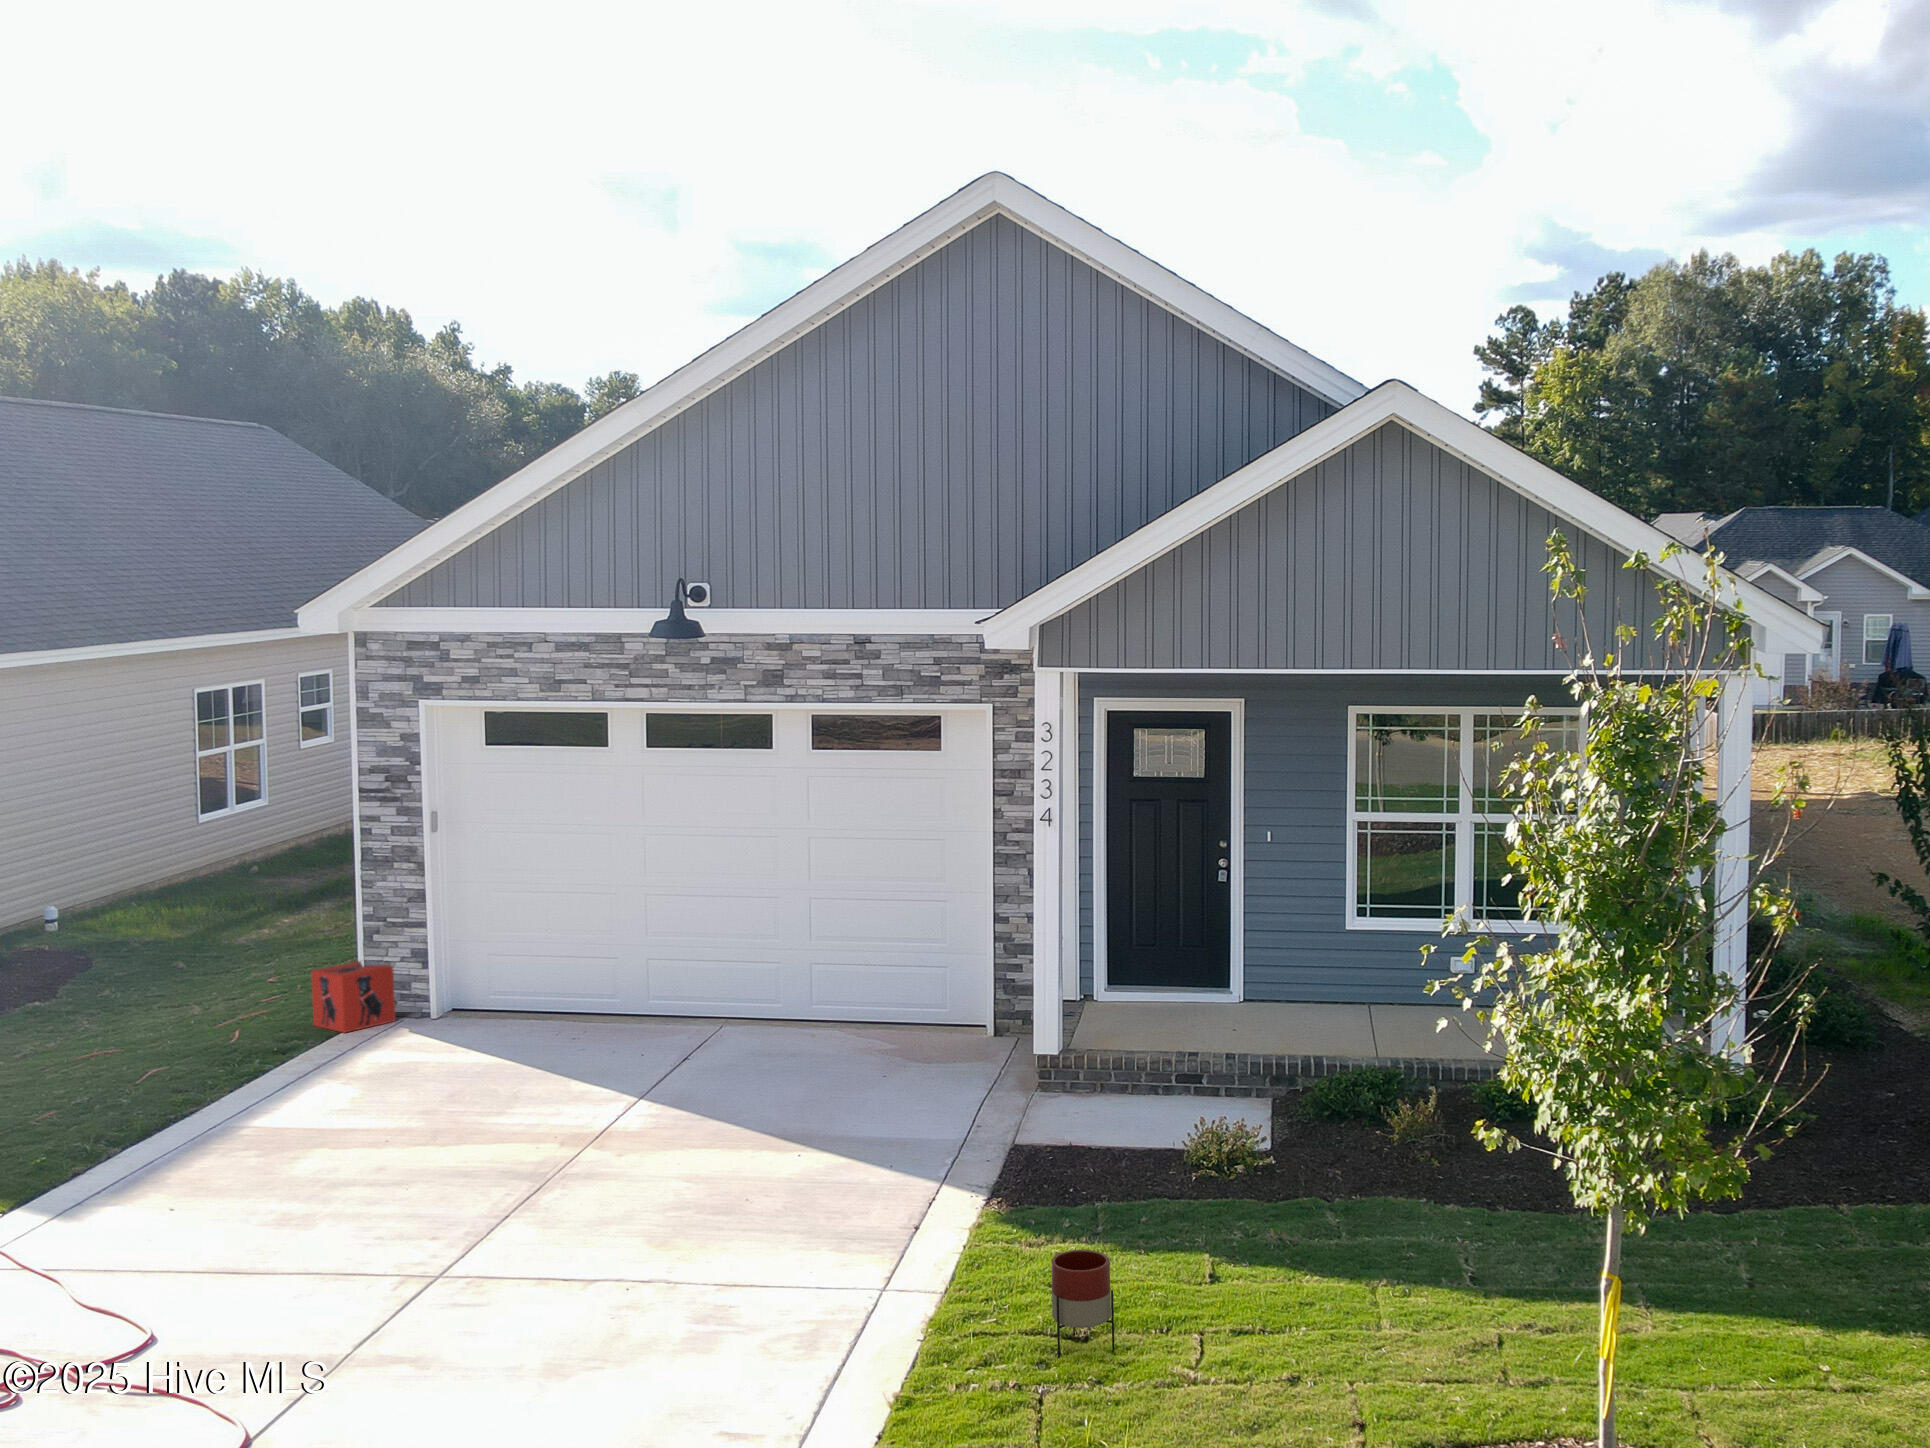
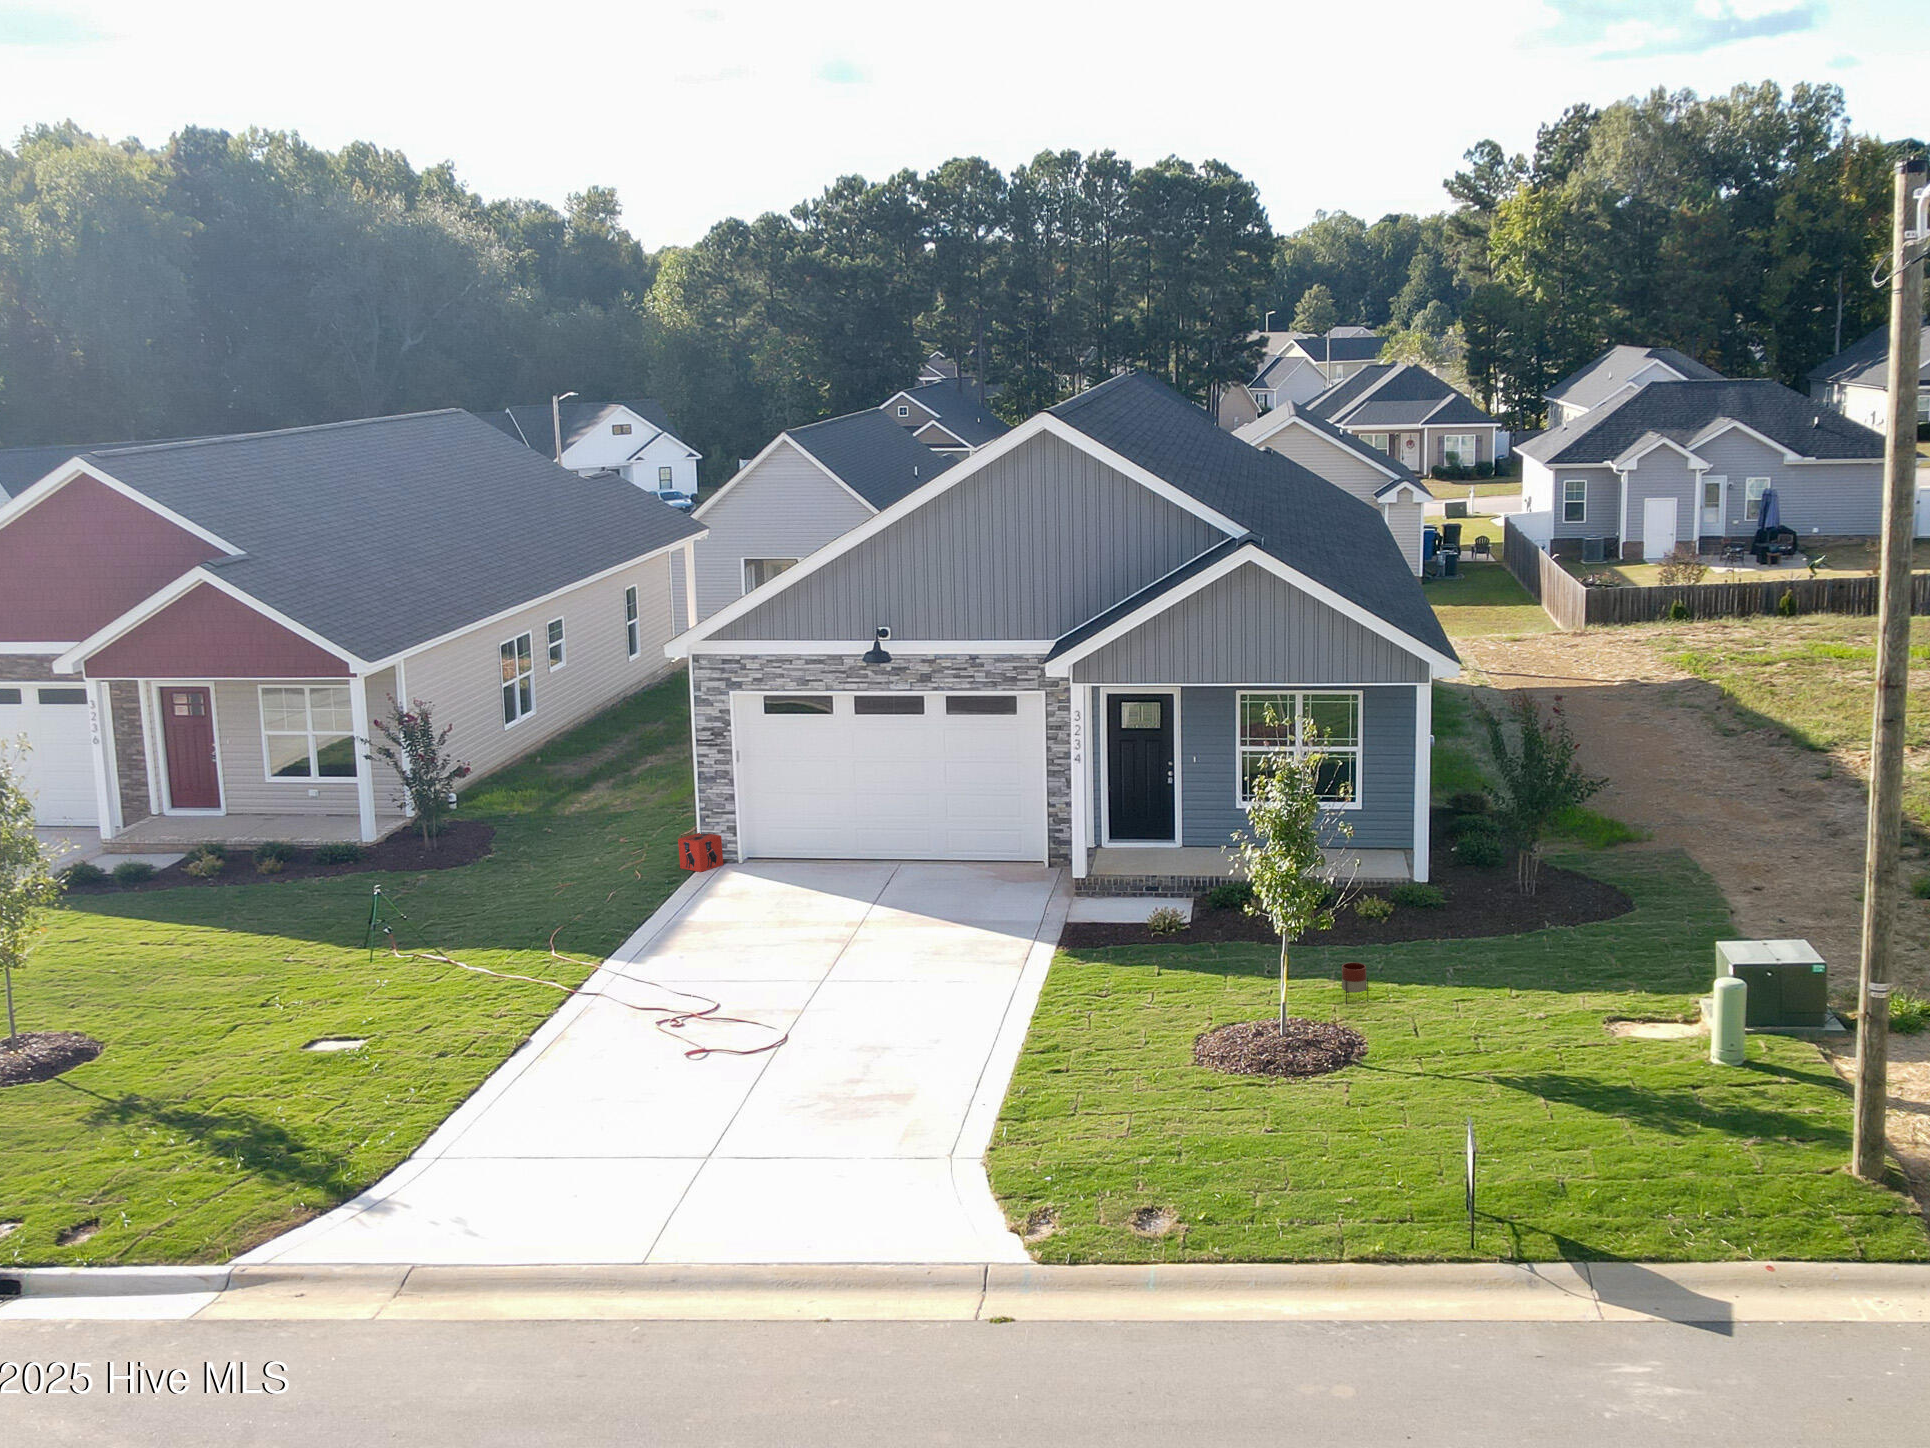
planter: present [1051,1250,1115,1358] -> present [1342,962,1368,1005]

